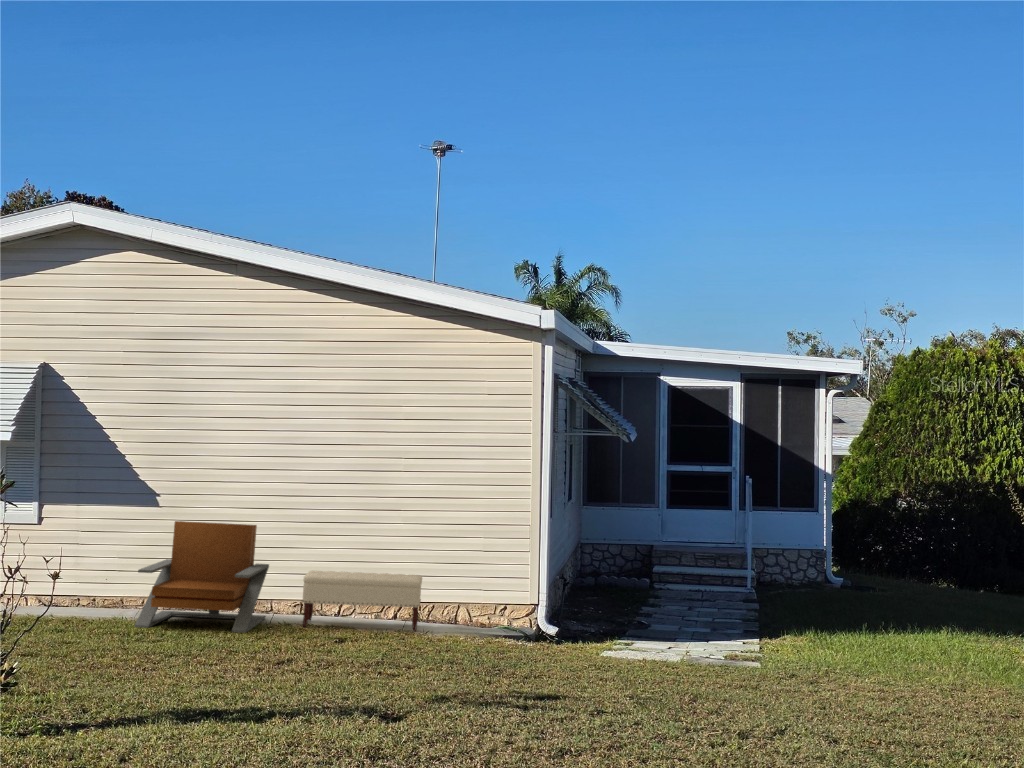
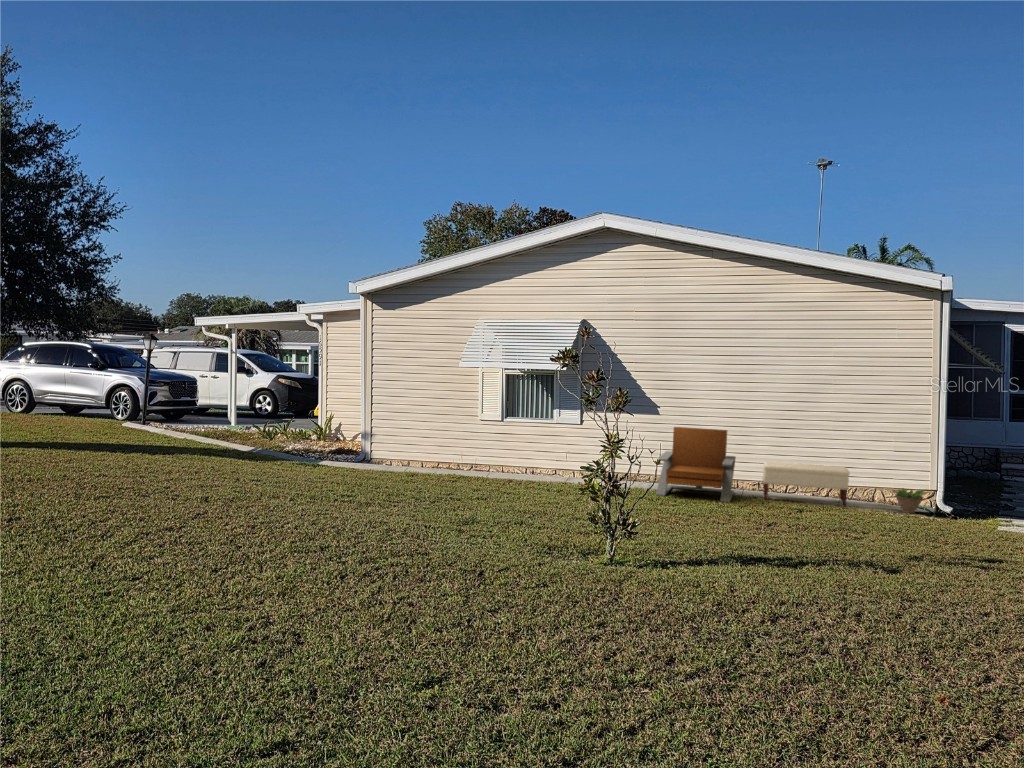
decorative plant: none [466,603,528,637] -> present [892,488,929,513]

